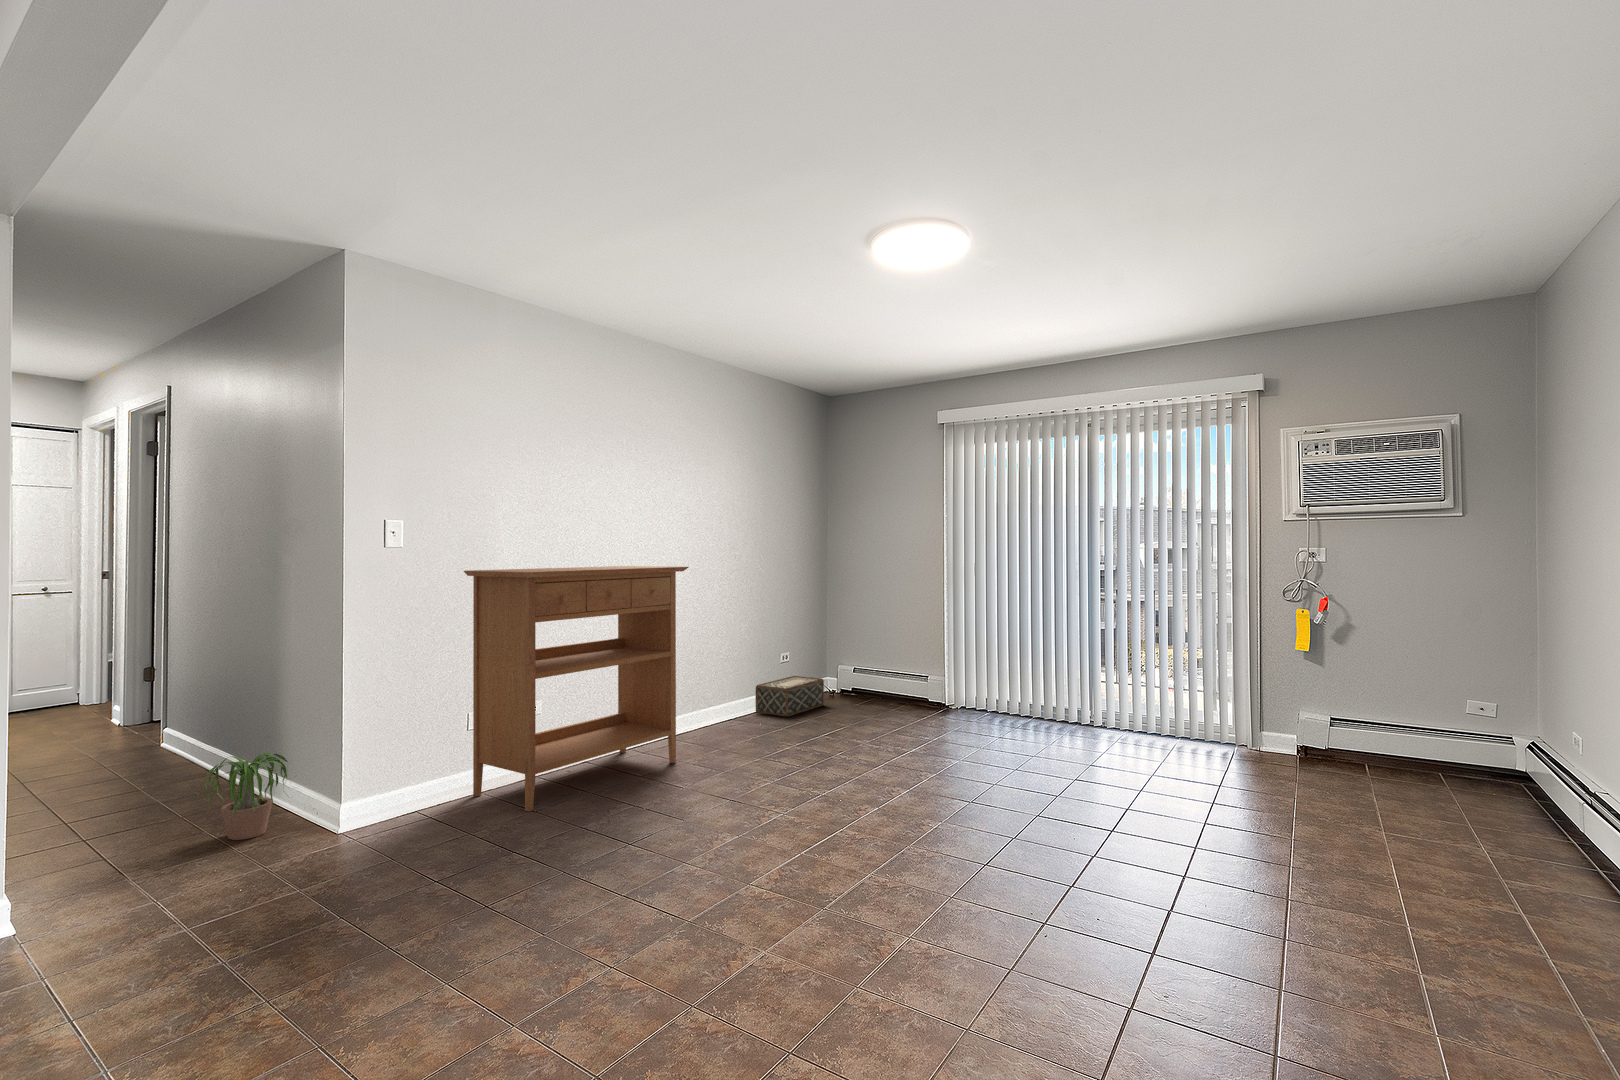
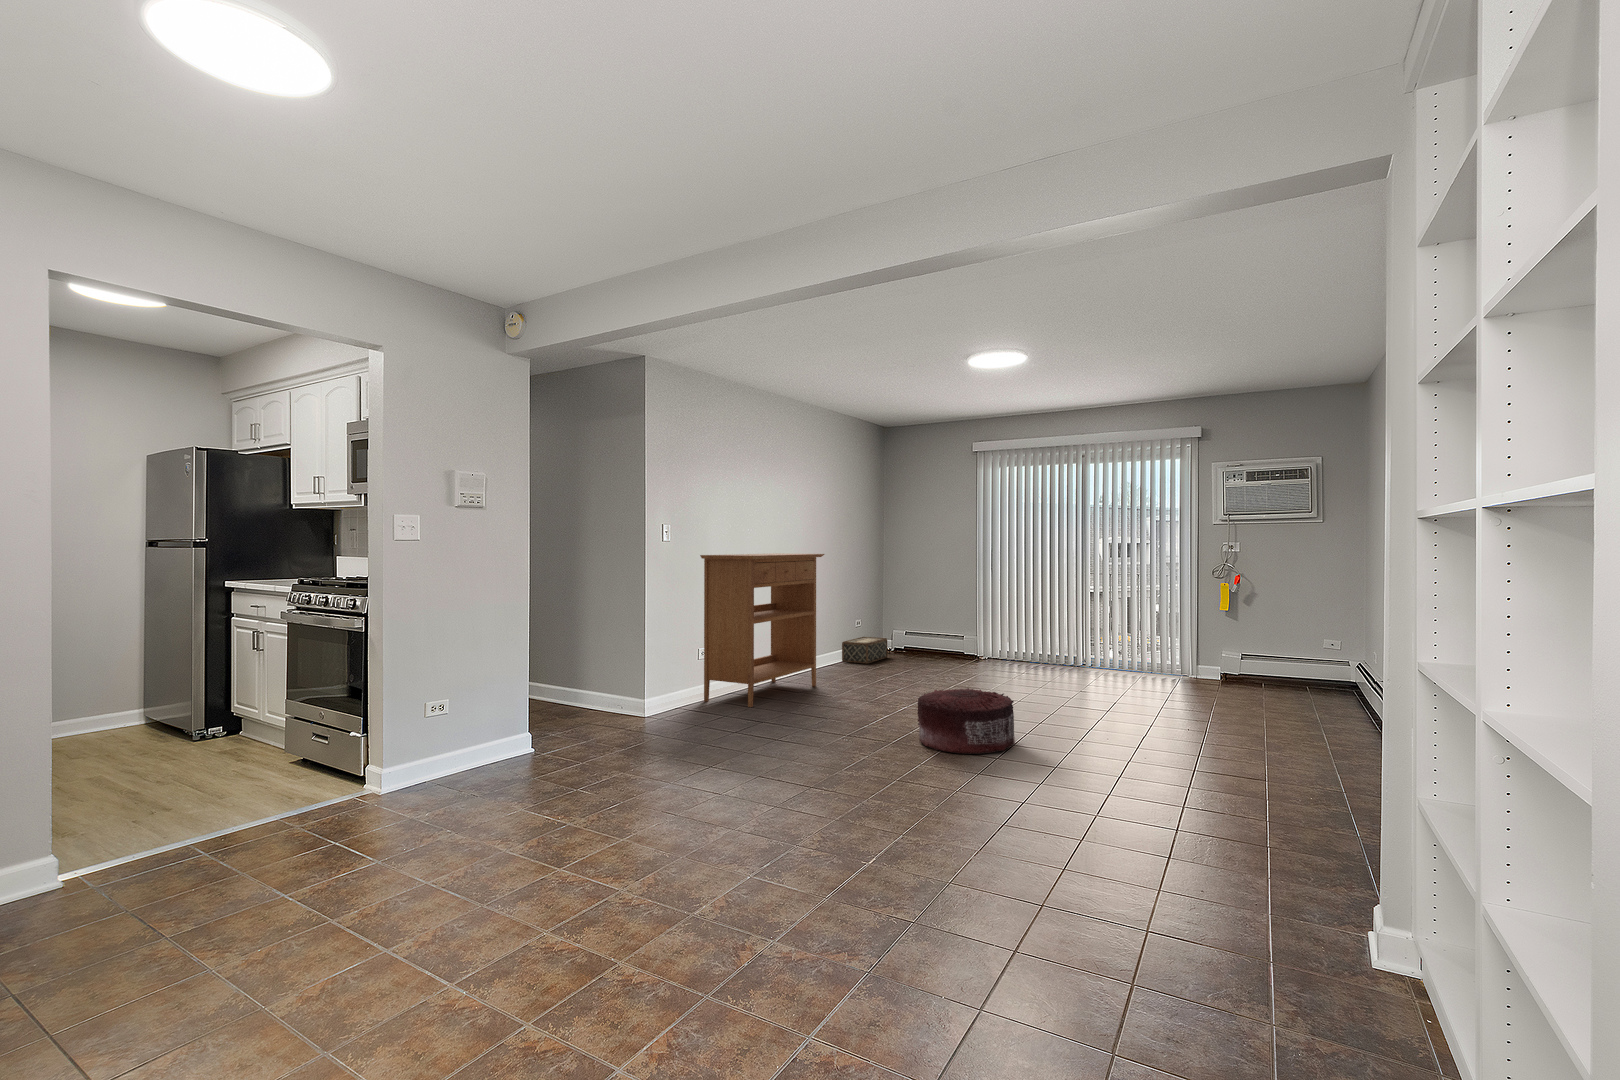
potted plant: present [204,753,288,840] -> none [557,668,616,719]
pouf: none [721,810,904,968] -> present [917,688,1015,754]

